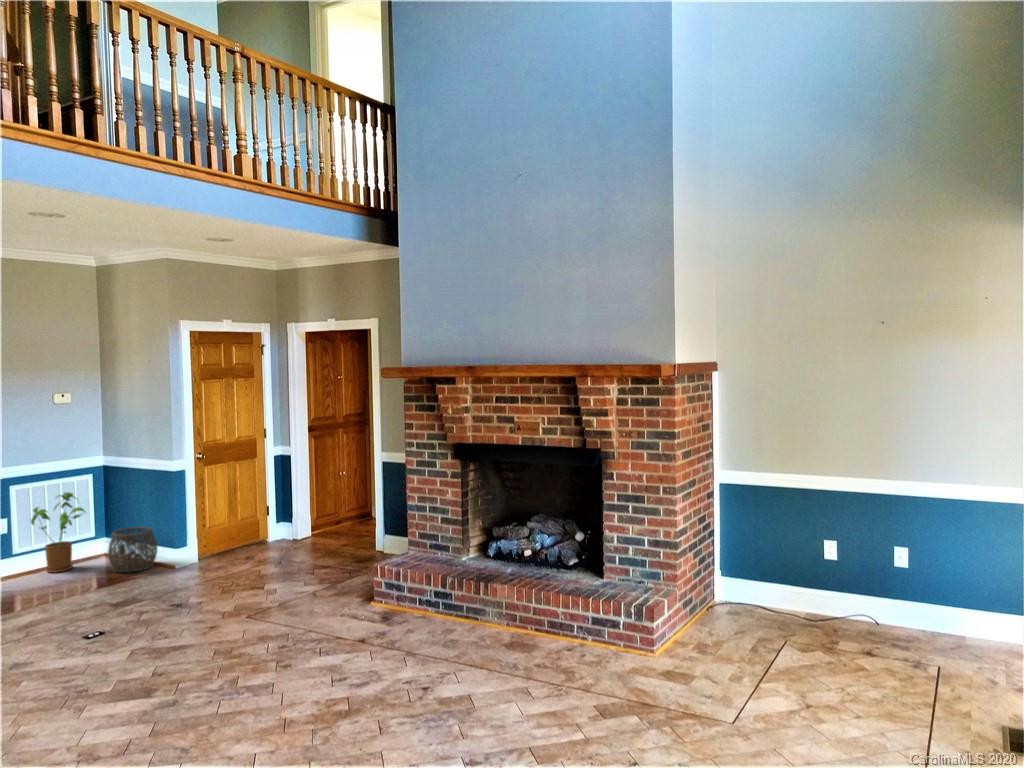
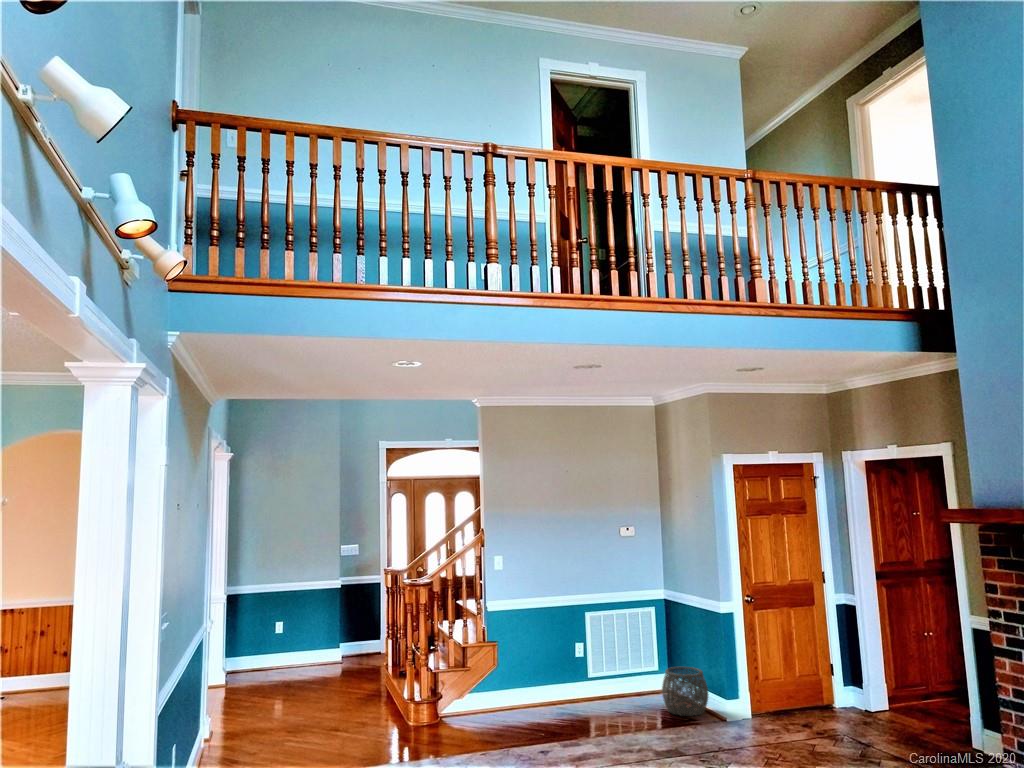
house plant: present [31,492,85,573] -> none [601,621,646,701]

